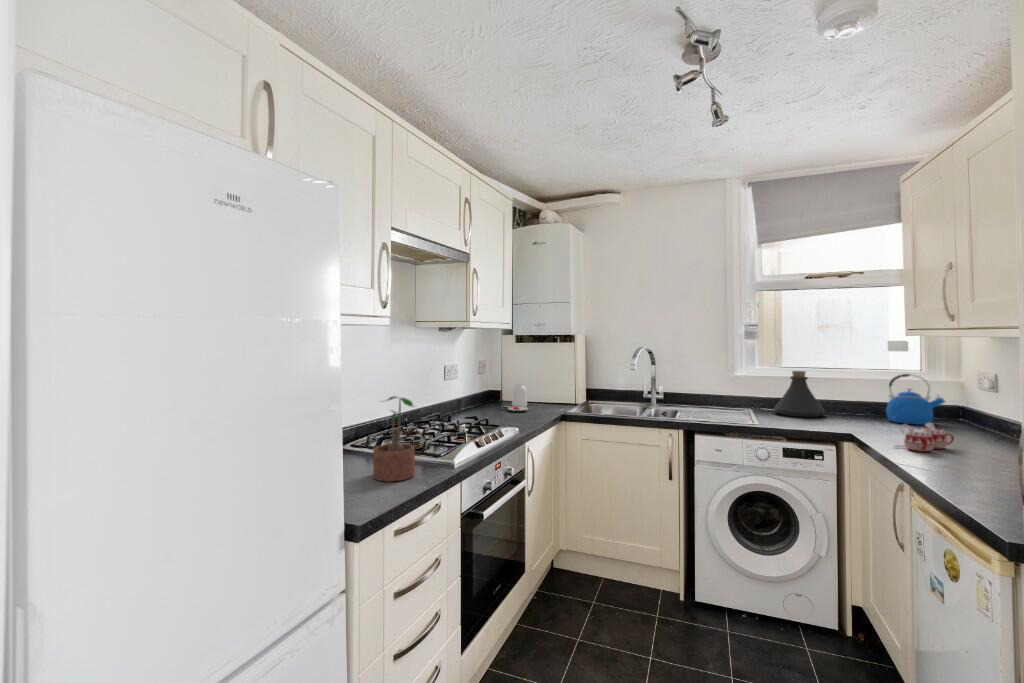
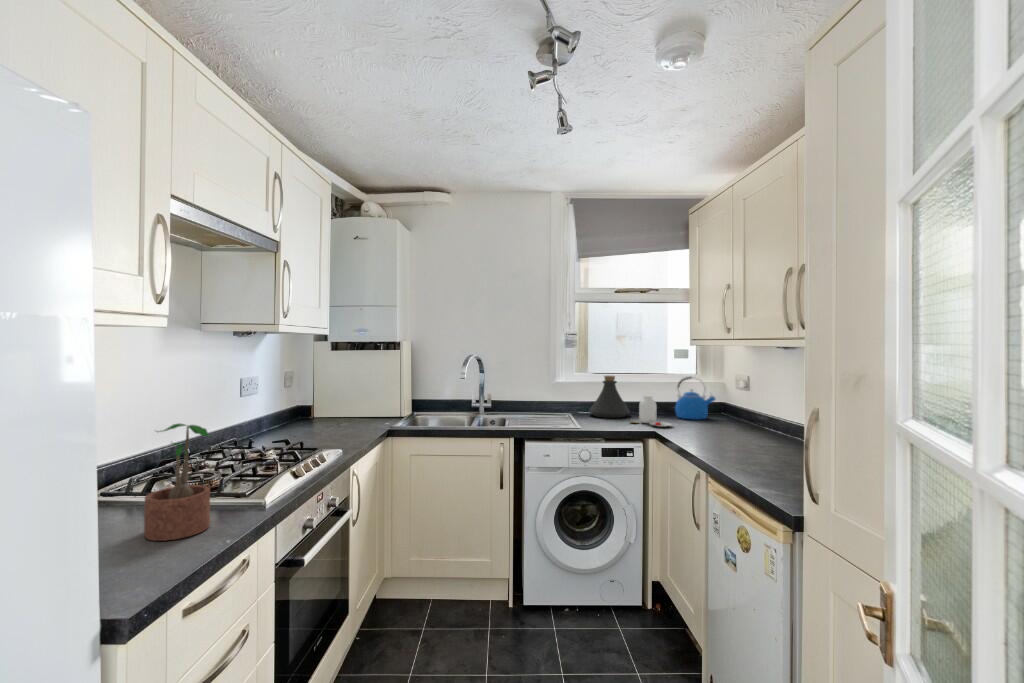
jar: present [505,383,528,411] -> present [633,396,672,427]
mug: present [894,423,954,452] -> none [688,419,729,444]

